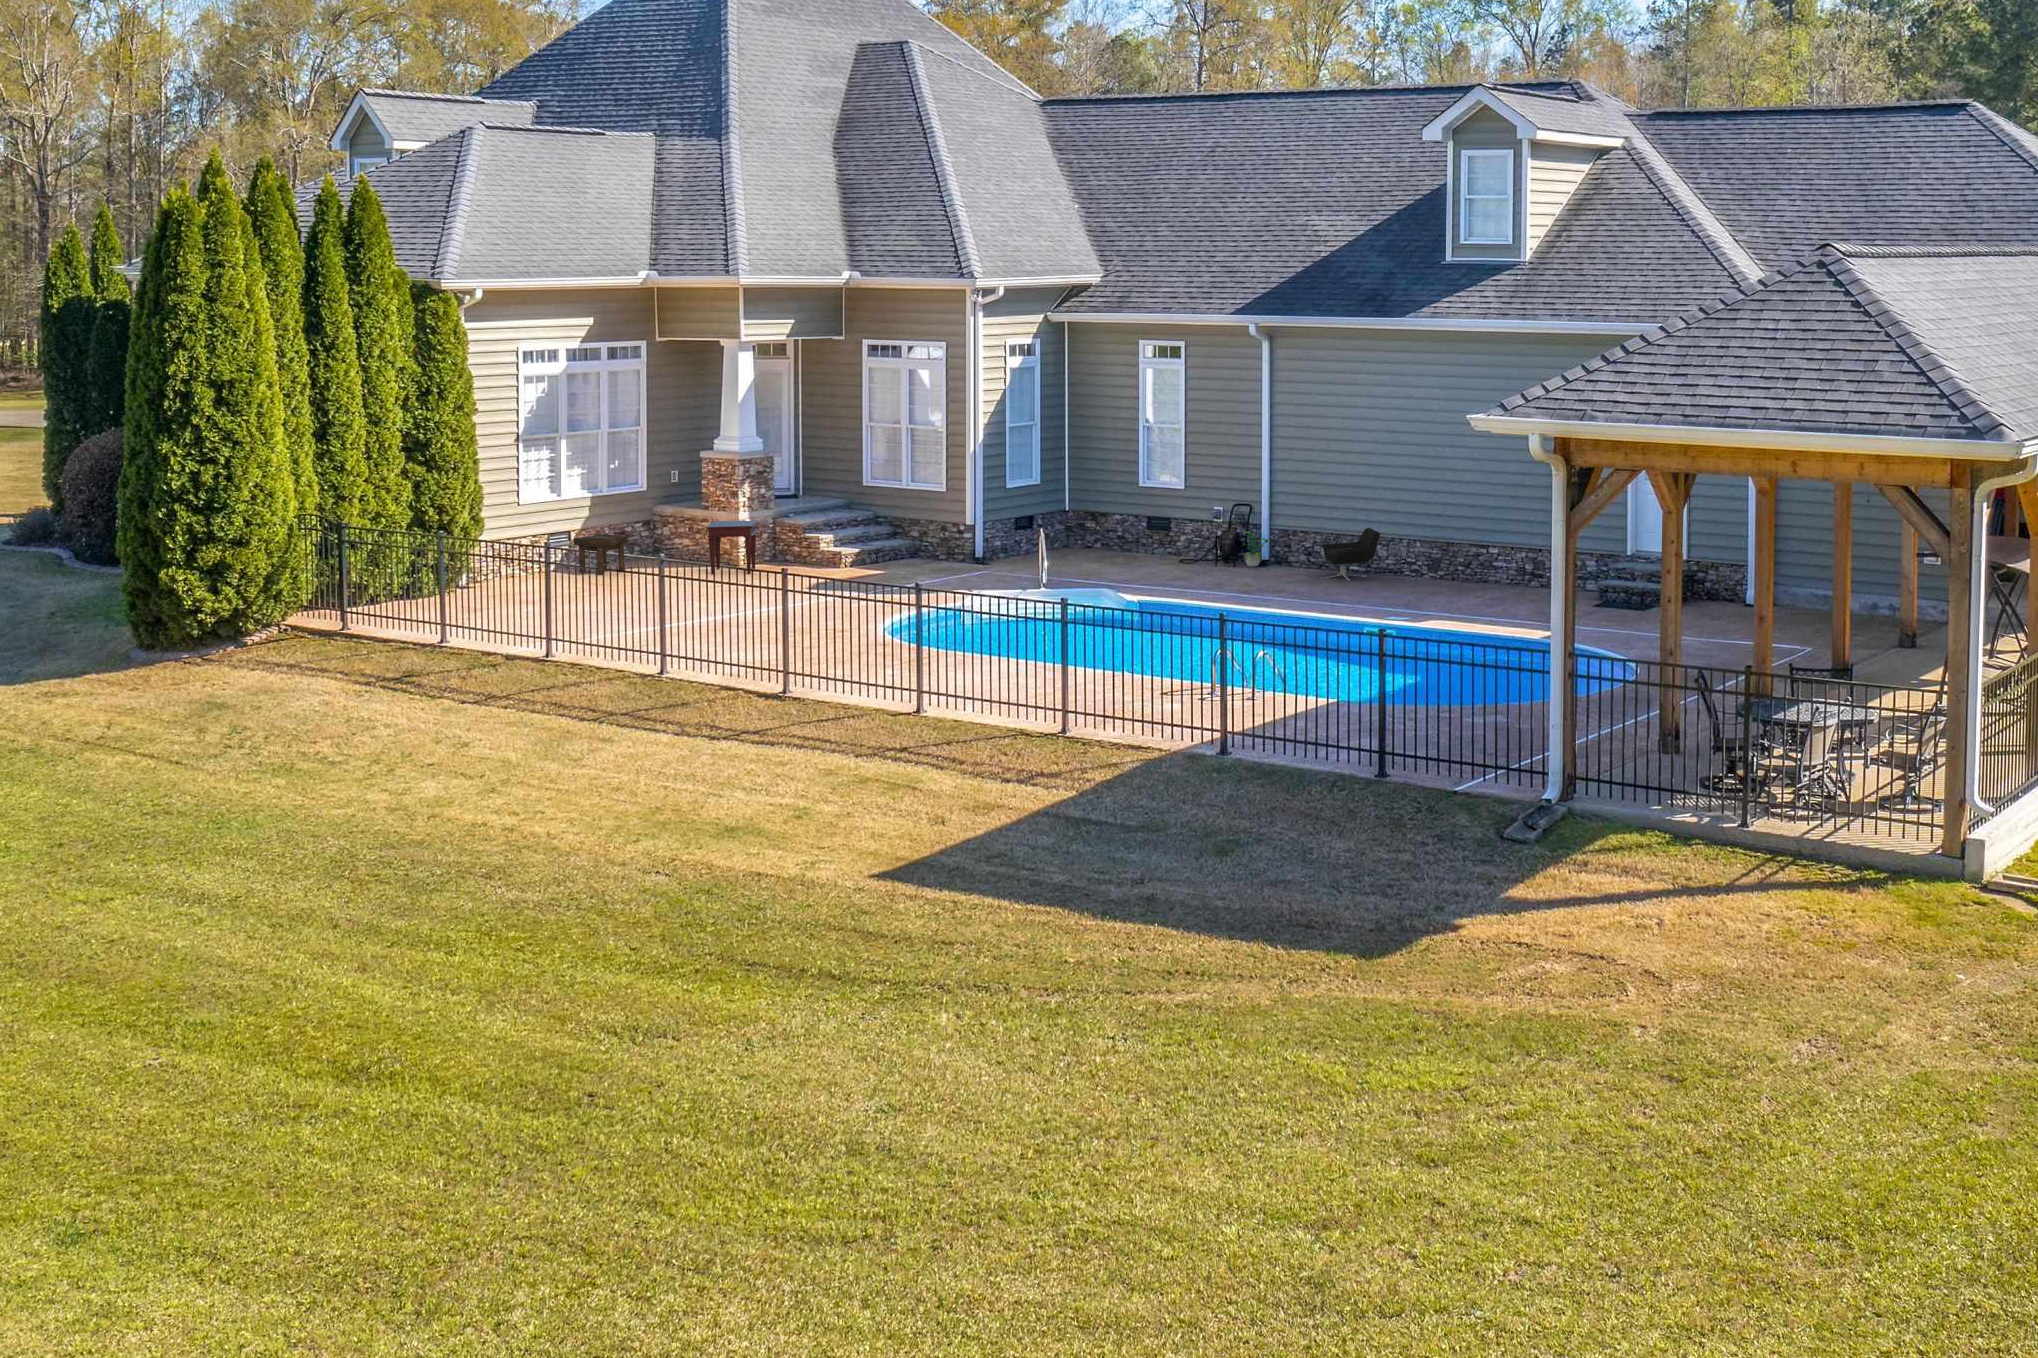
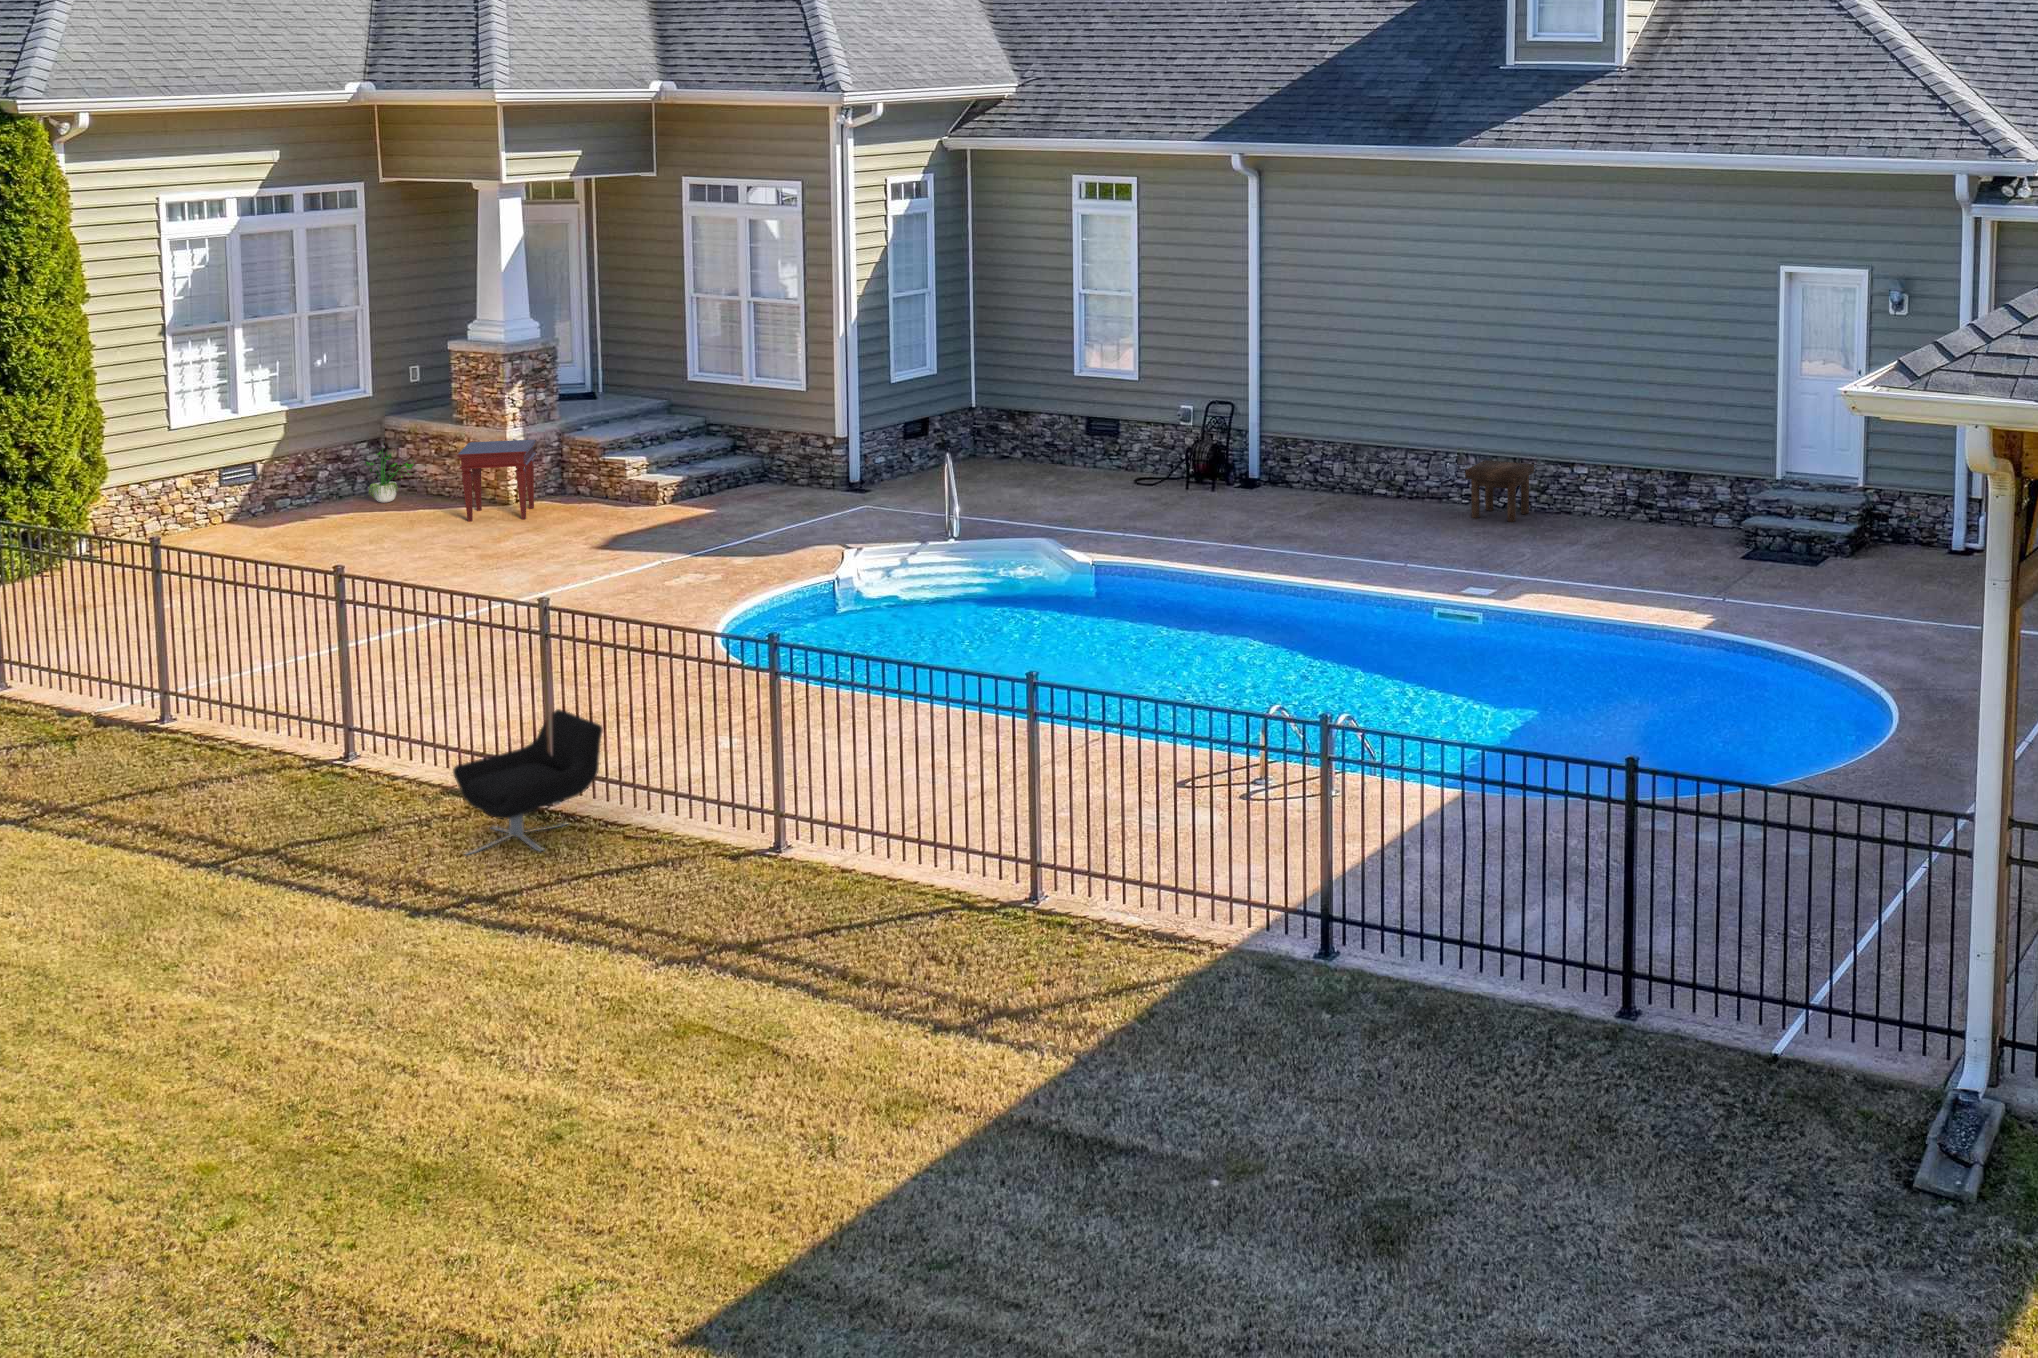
lounge chair: present [1323,528,1380,580] -> present [453,709,603,855]
potted plant: present [1240,531,1276,567] -> present [366,450,414,503]
stool: present [574,534,628,575] -> present [1465,460,1534,522]

